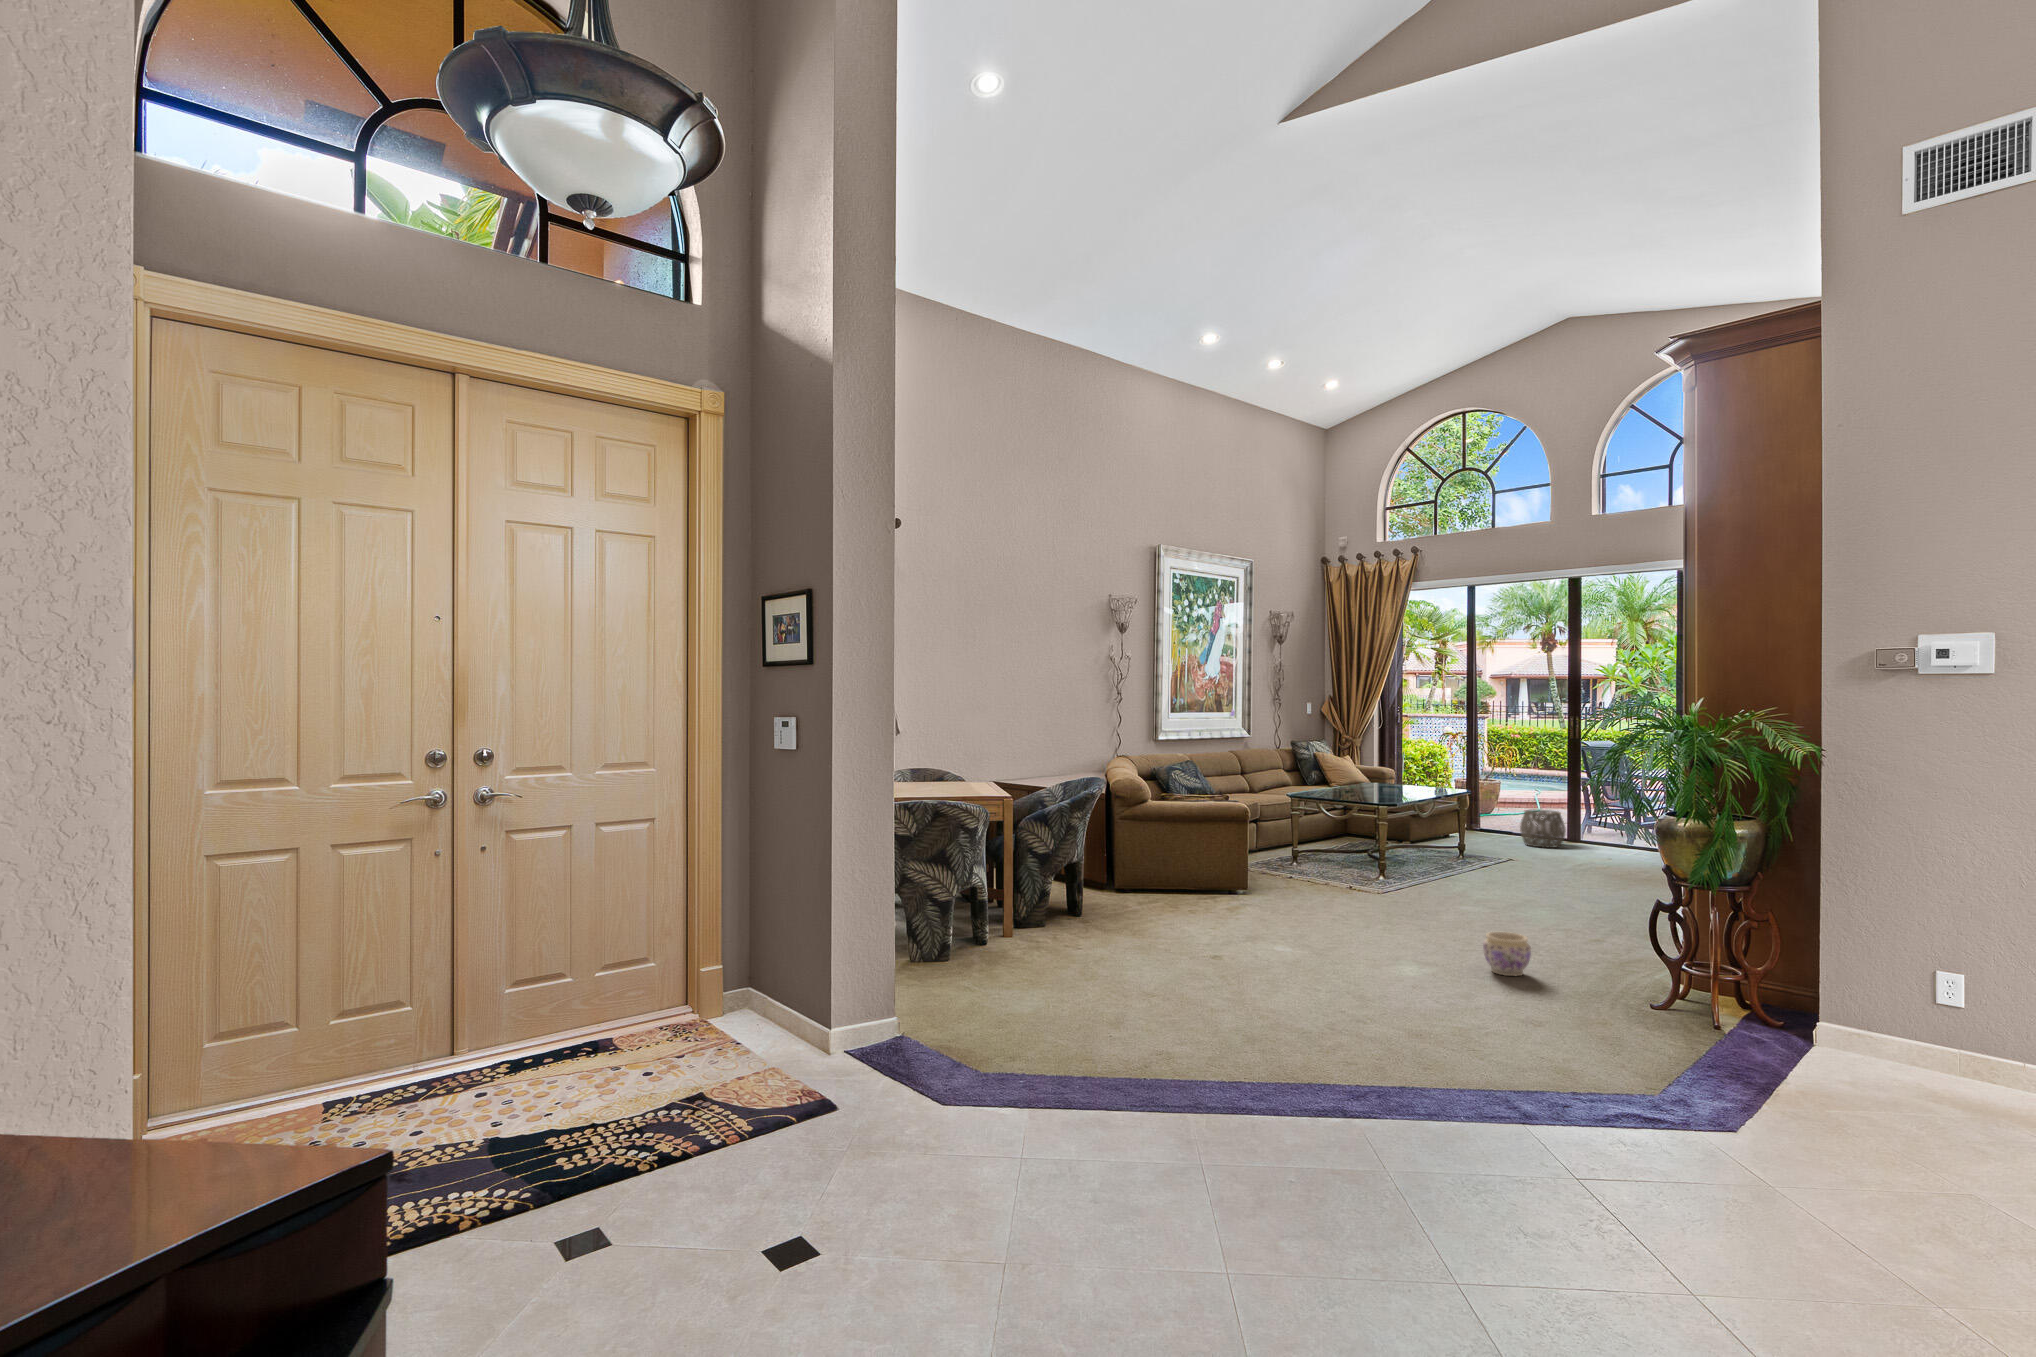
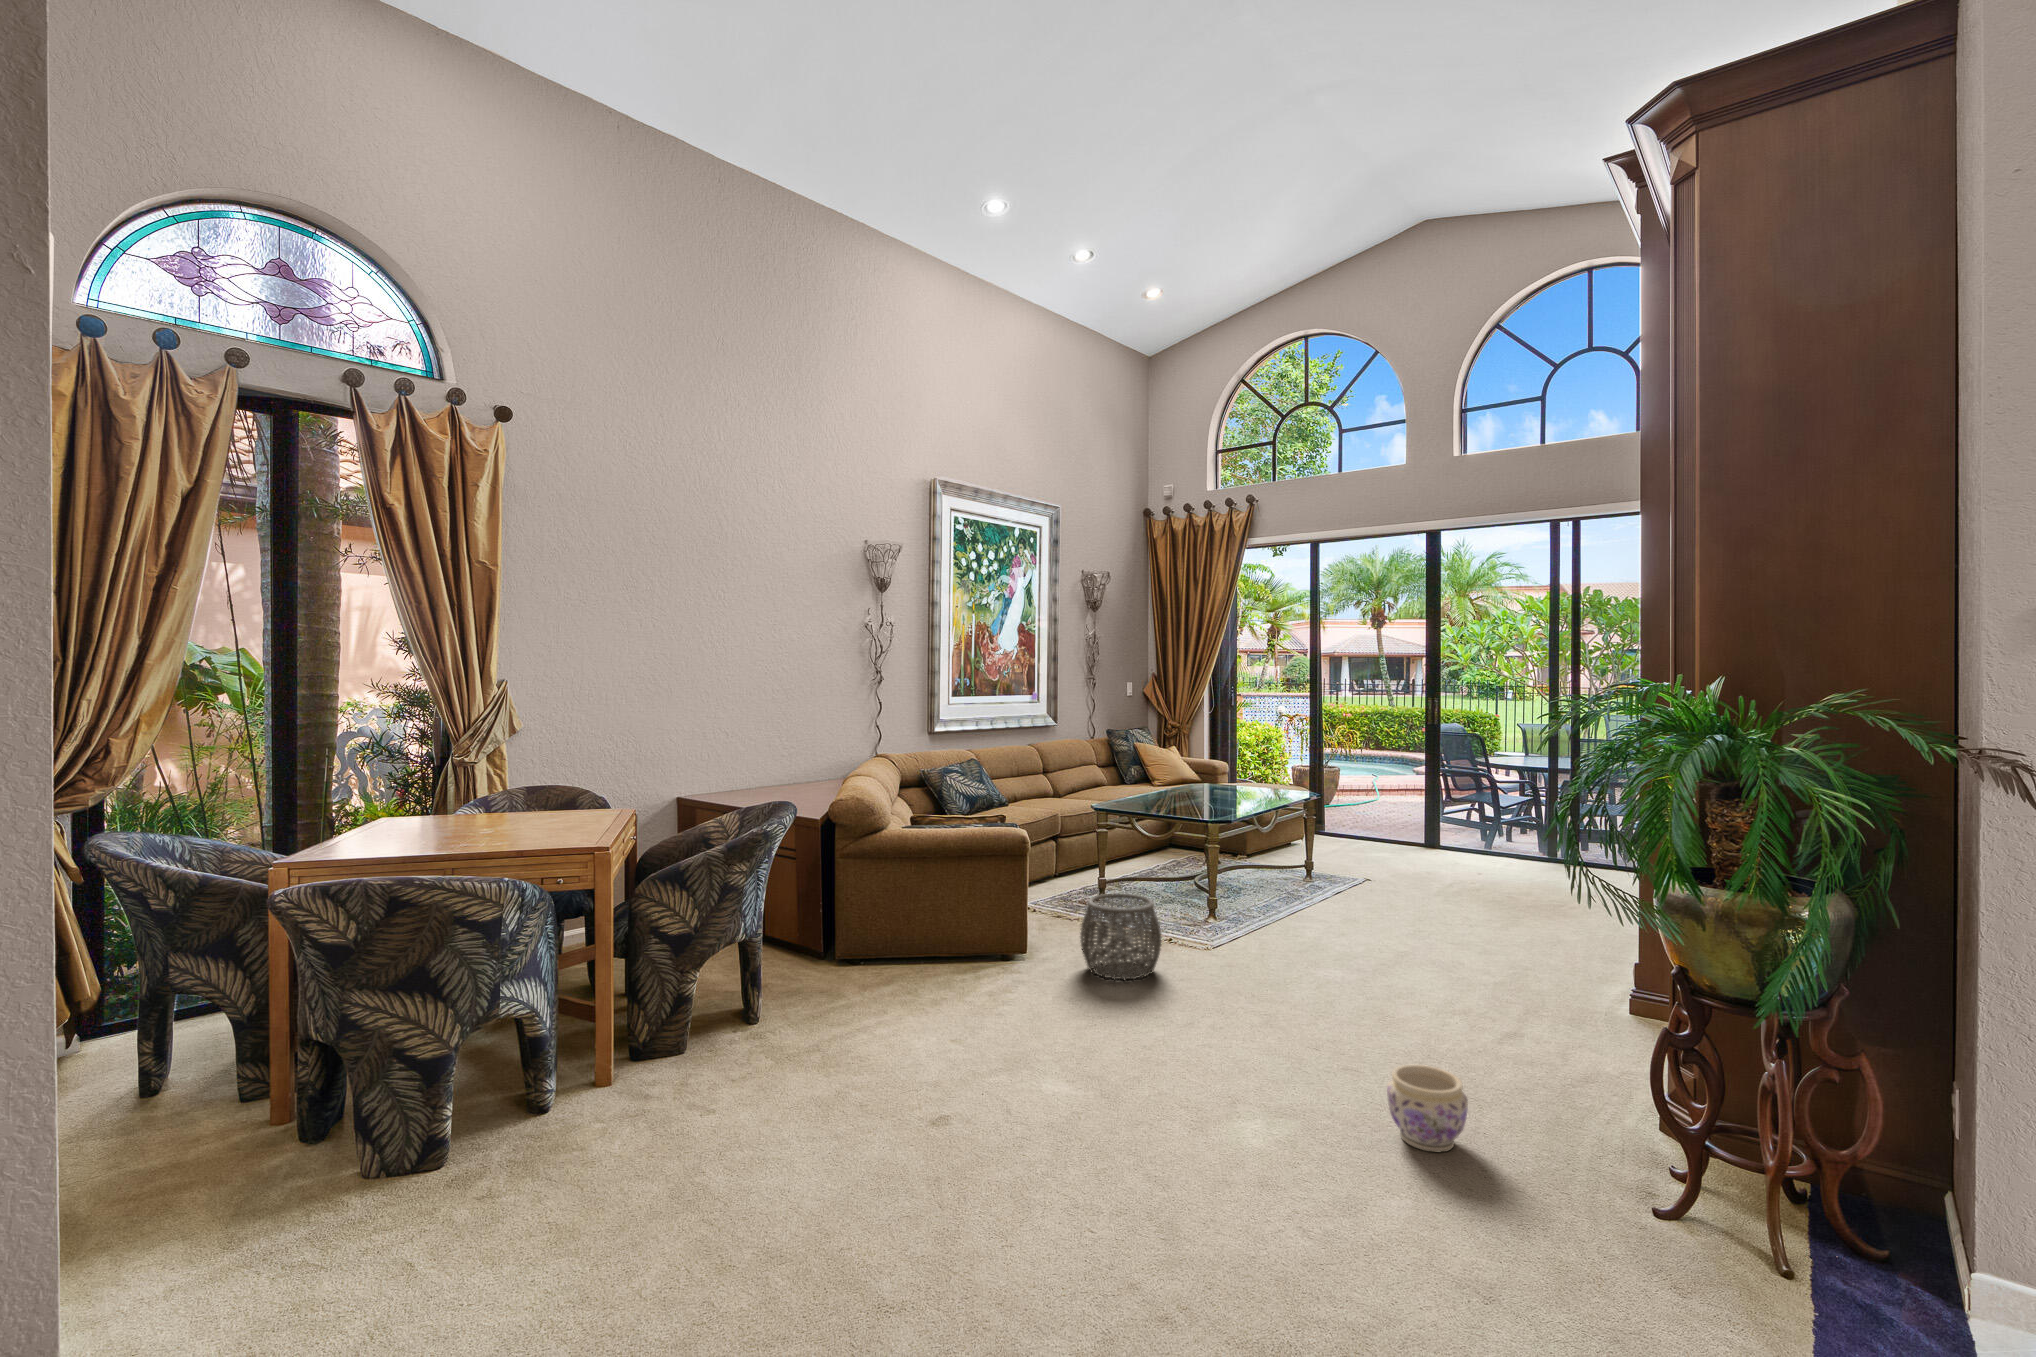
woven basket: present [1520,809,1565,848] -> present [1080,893,1162,980]

